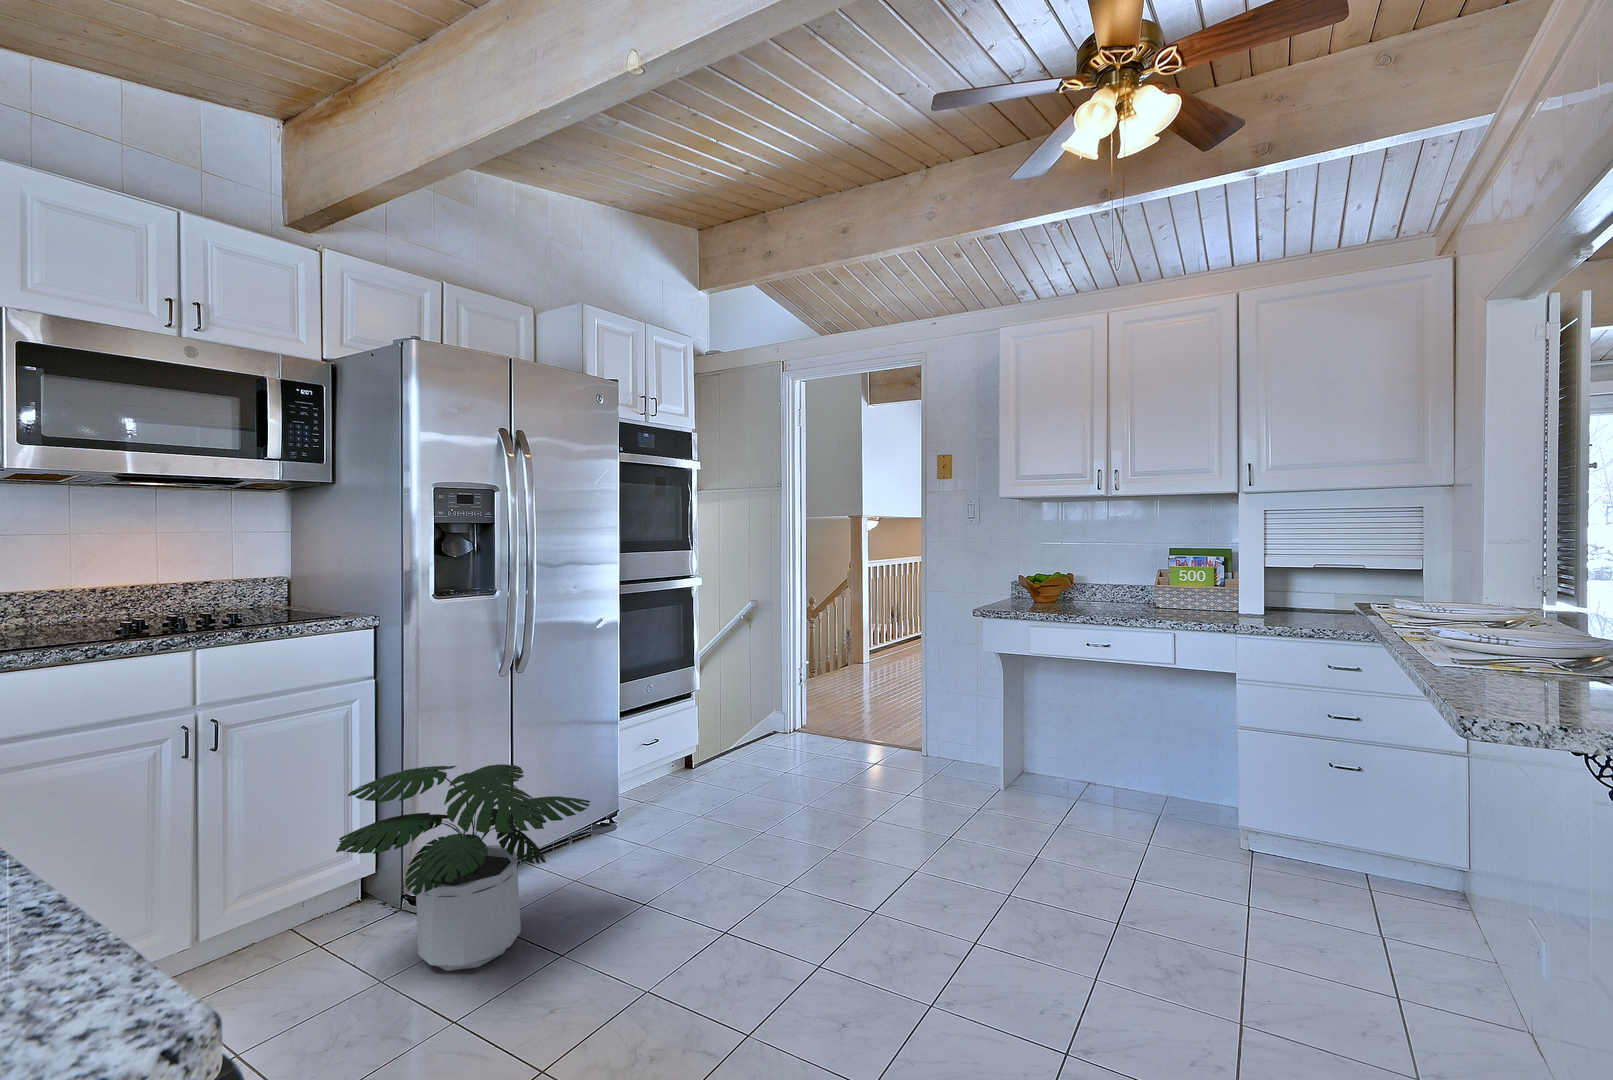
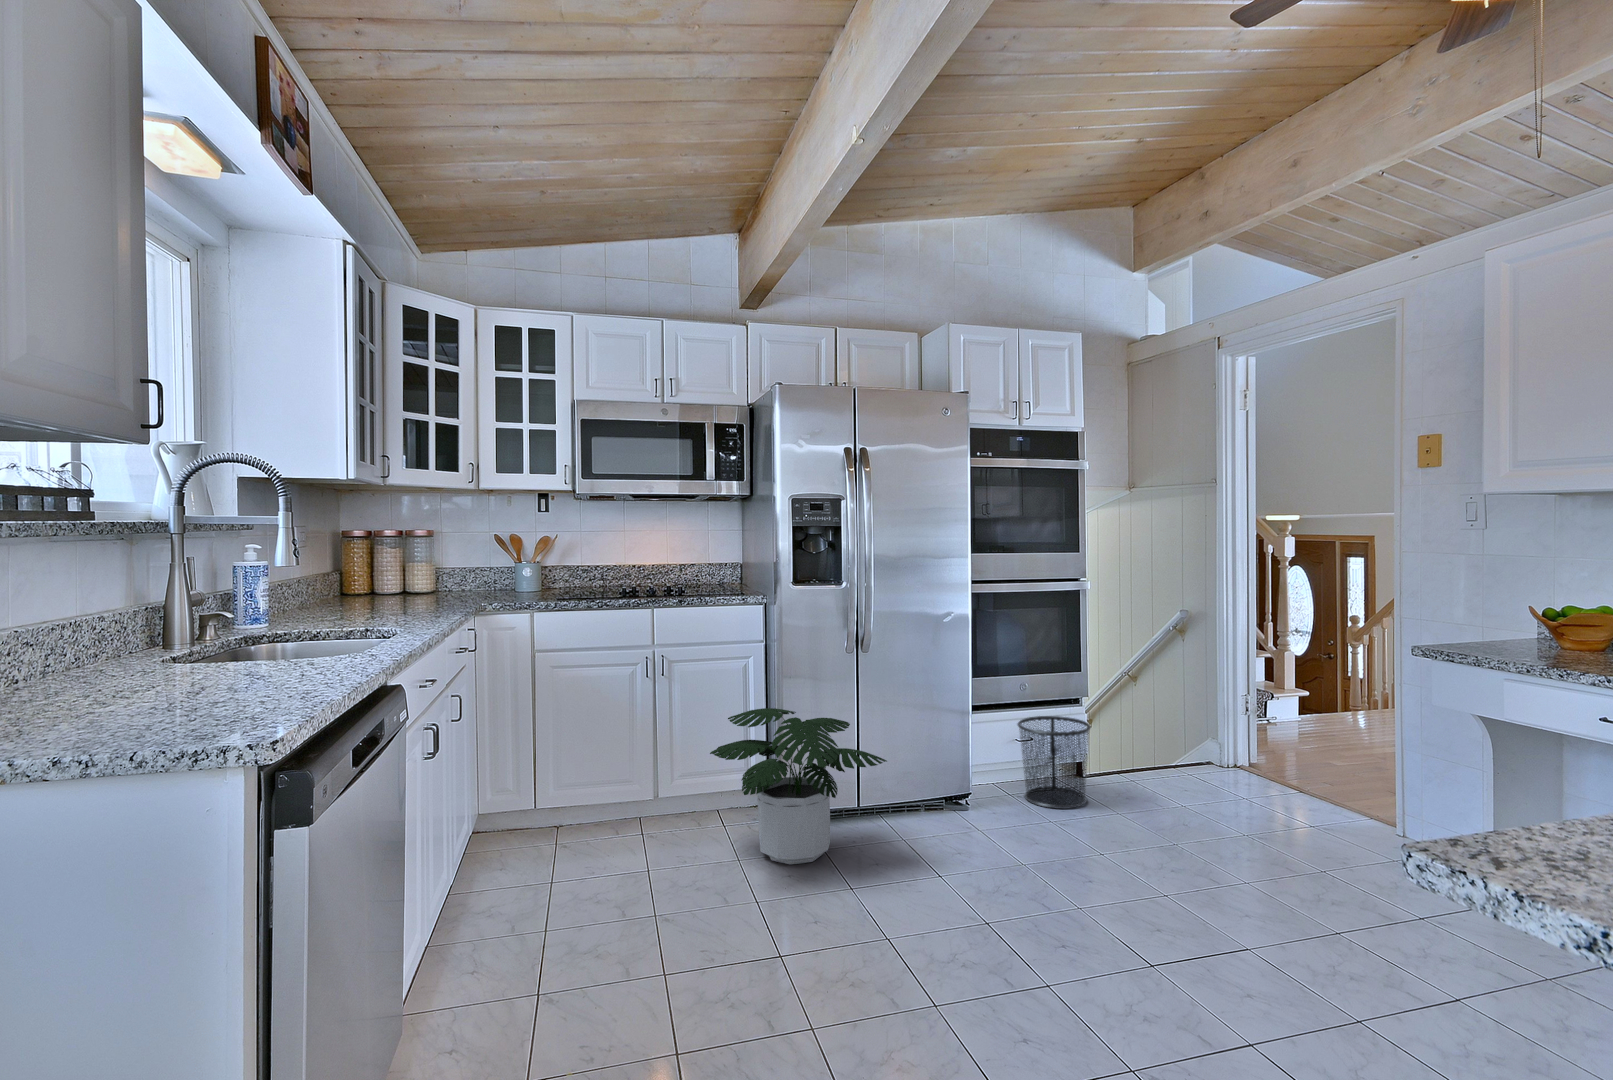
waste bin: none [654,716,726,810] -> present [1018,716,1091,809]

